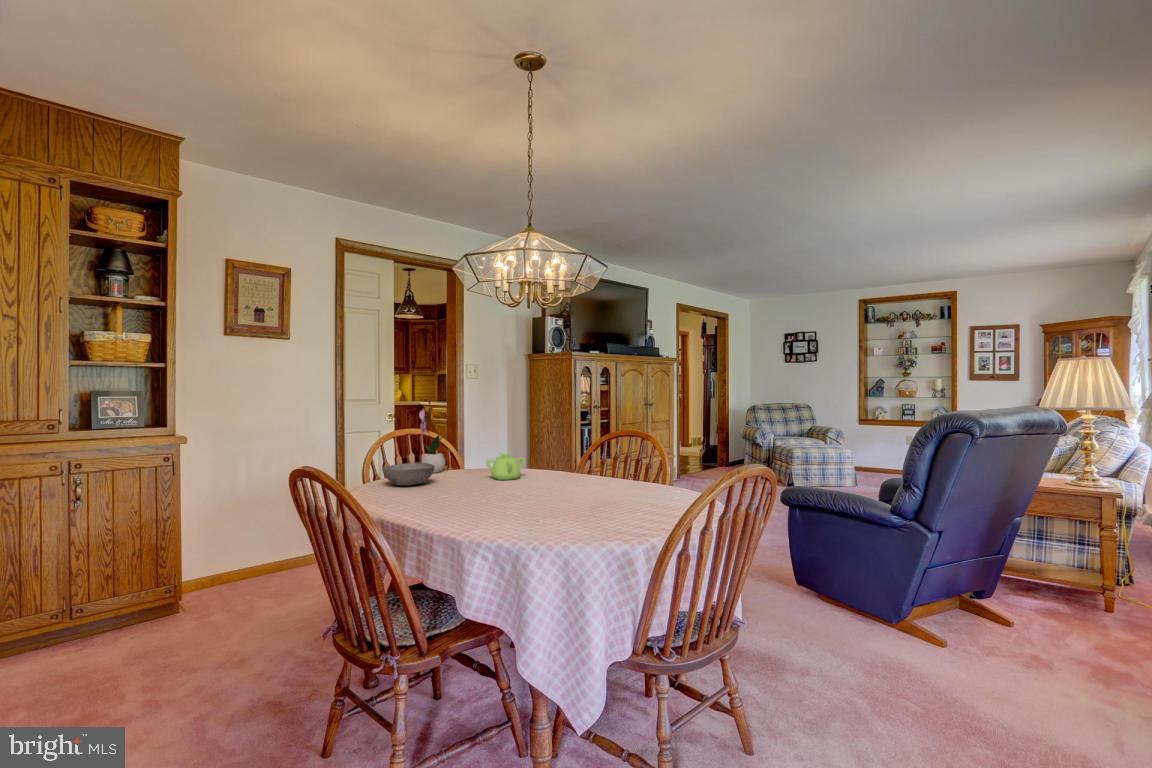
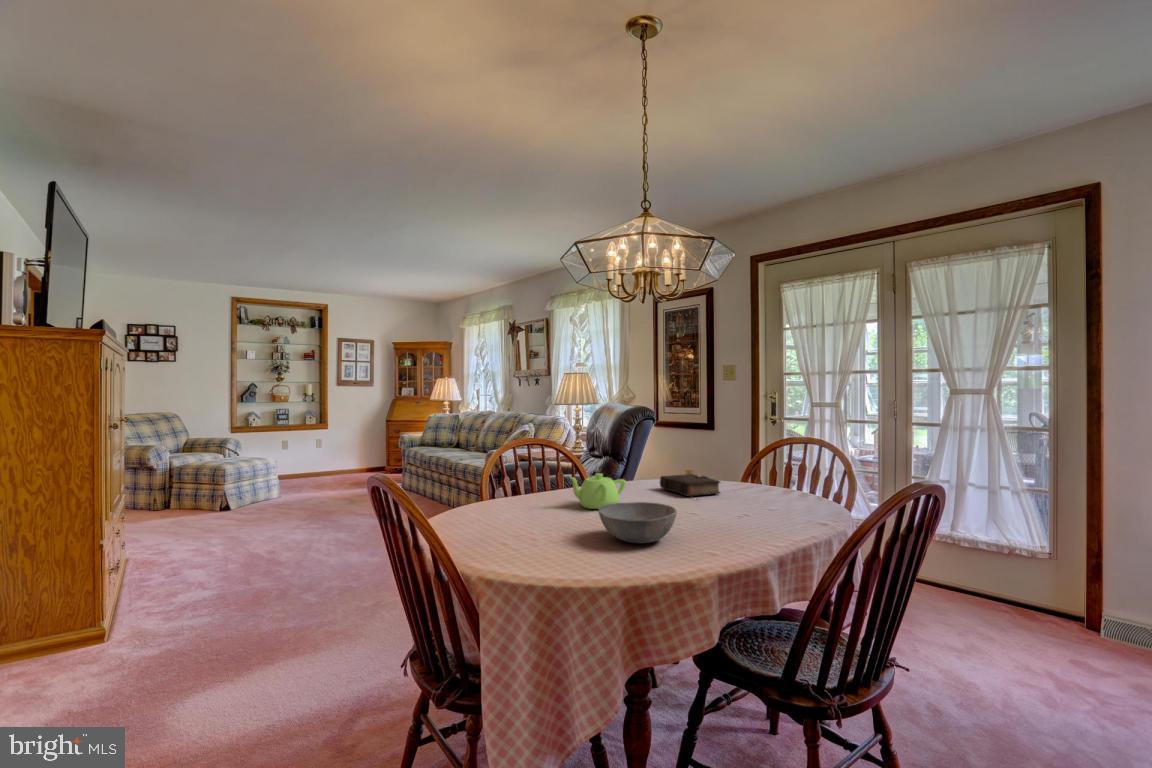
flower arrangement: present [419,399,446,473] -> none [489,406,543,536]
book: none [531,474,604,495] -> present [660,474,720,496]

